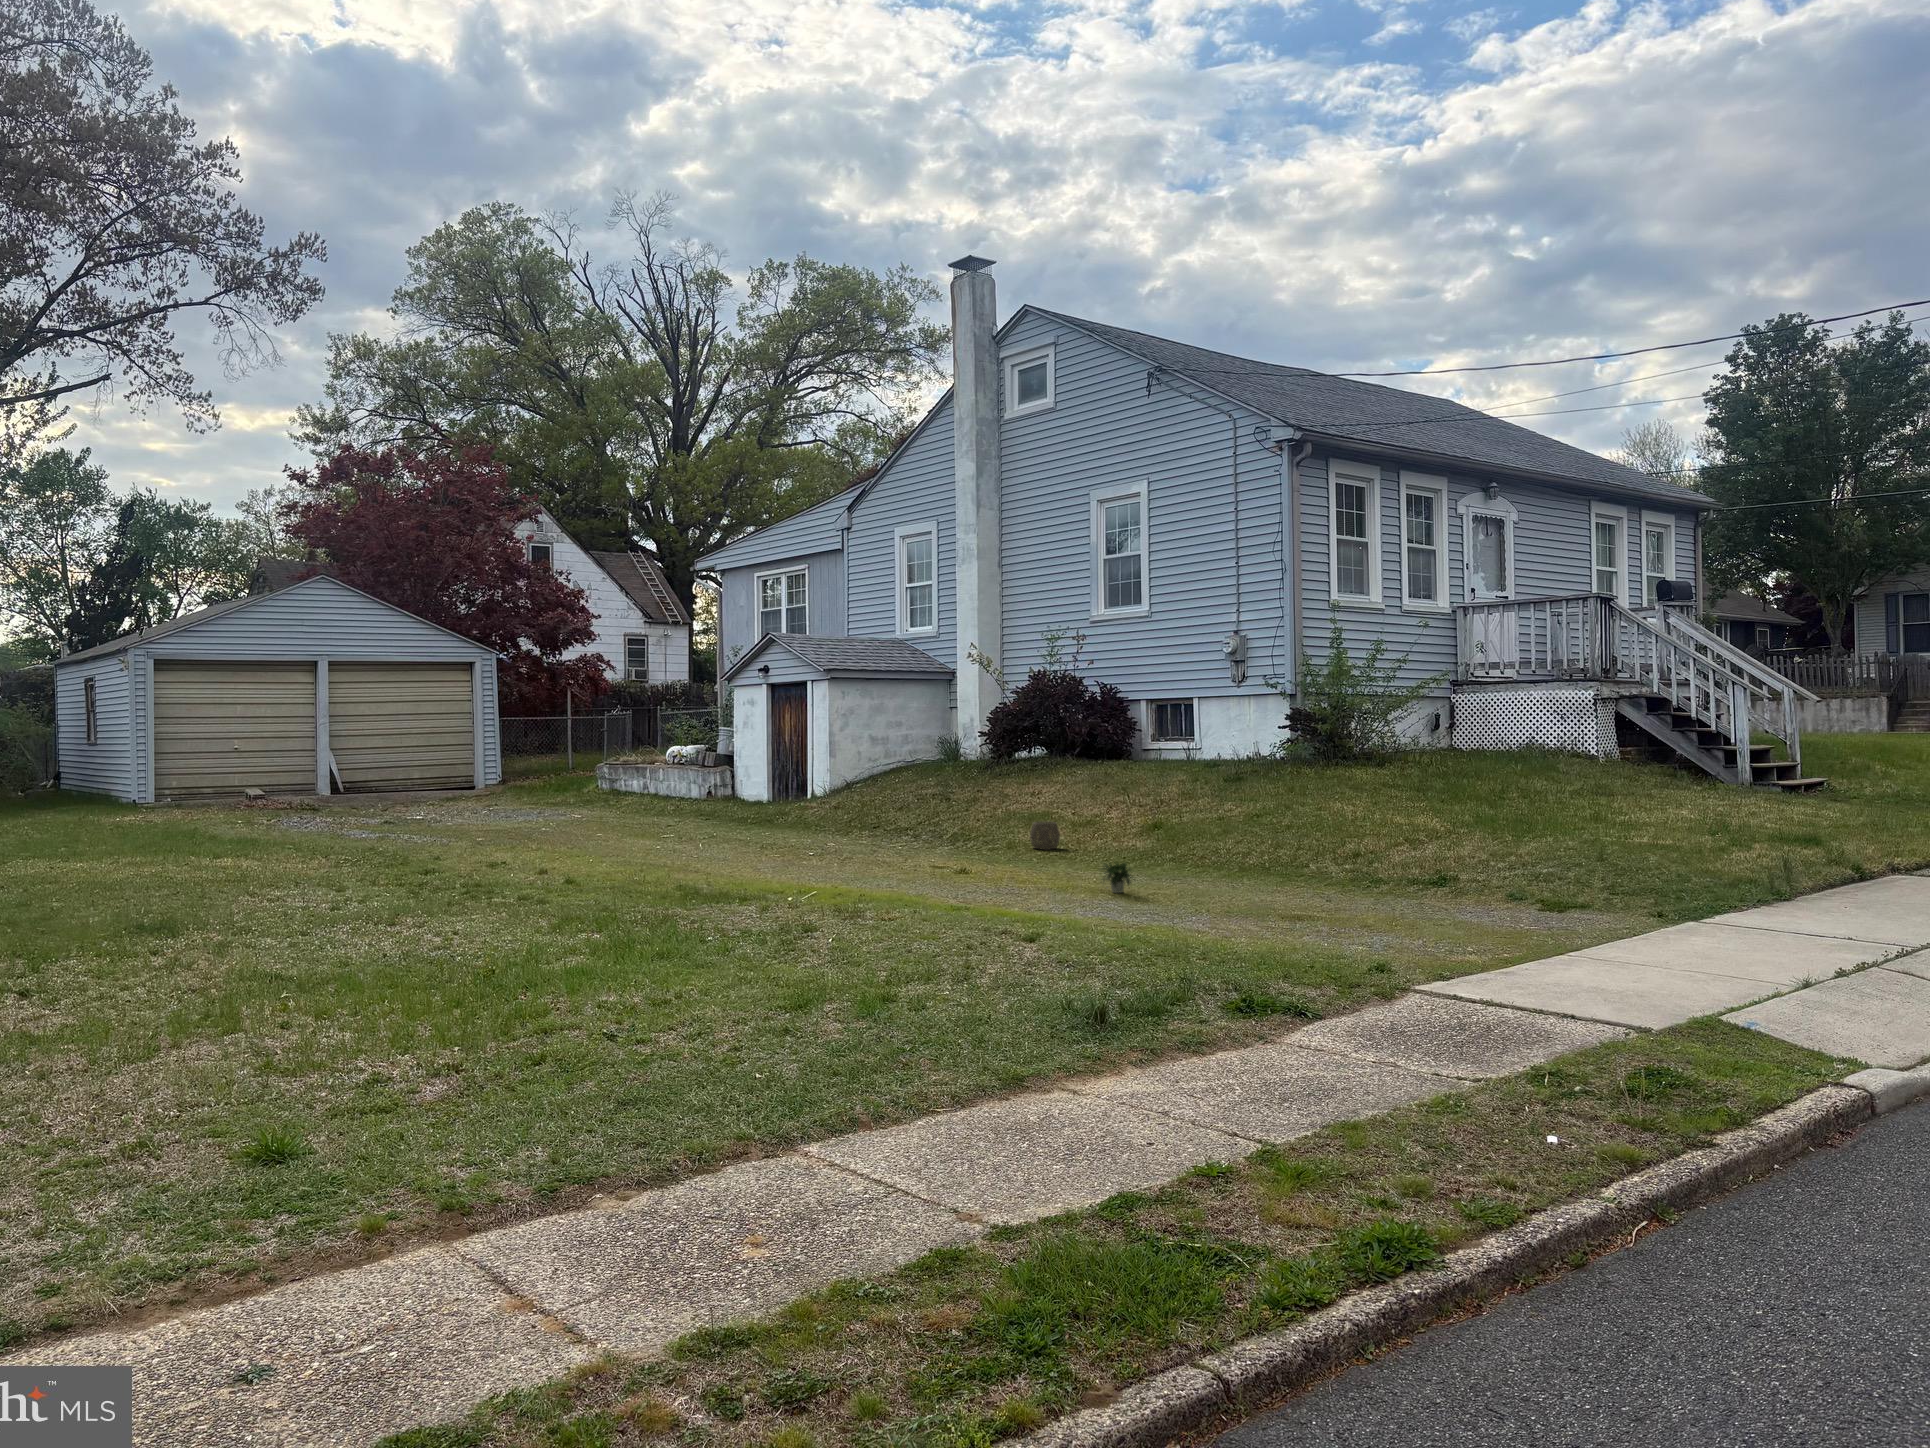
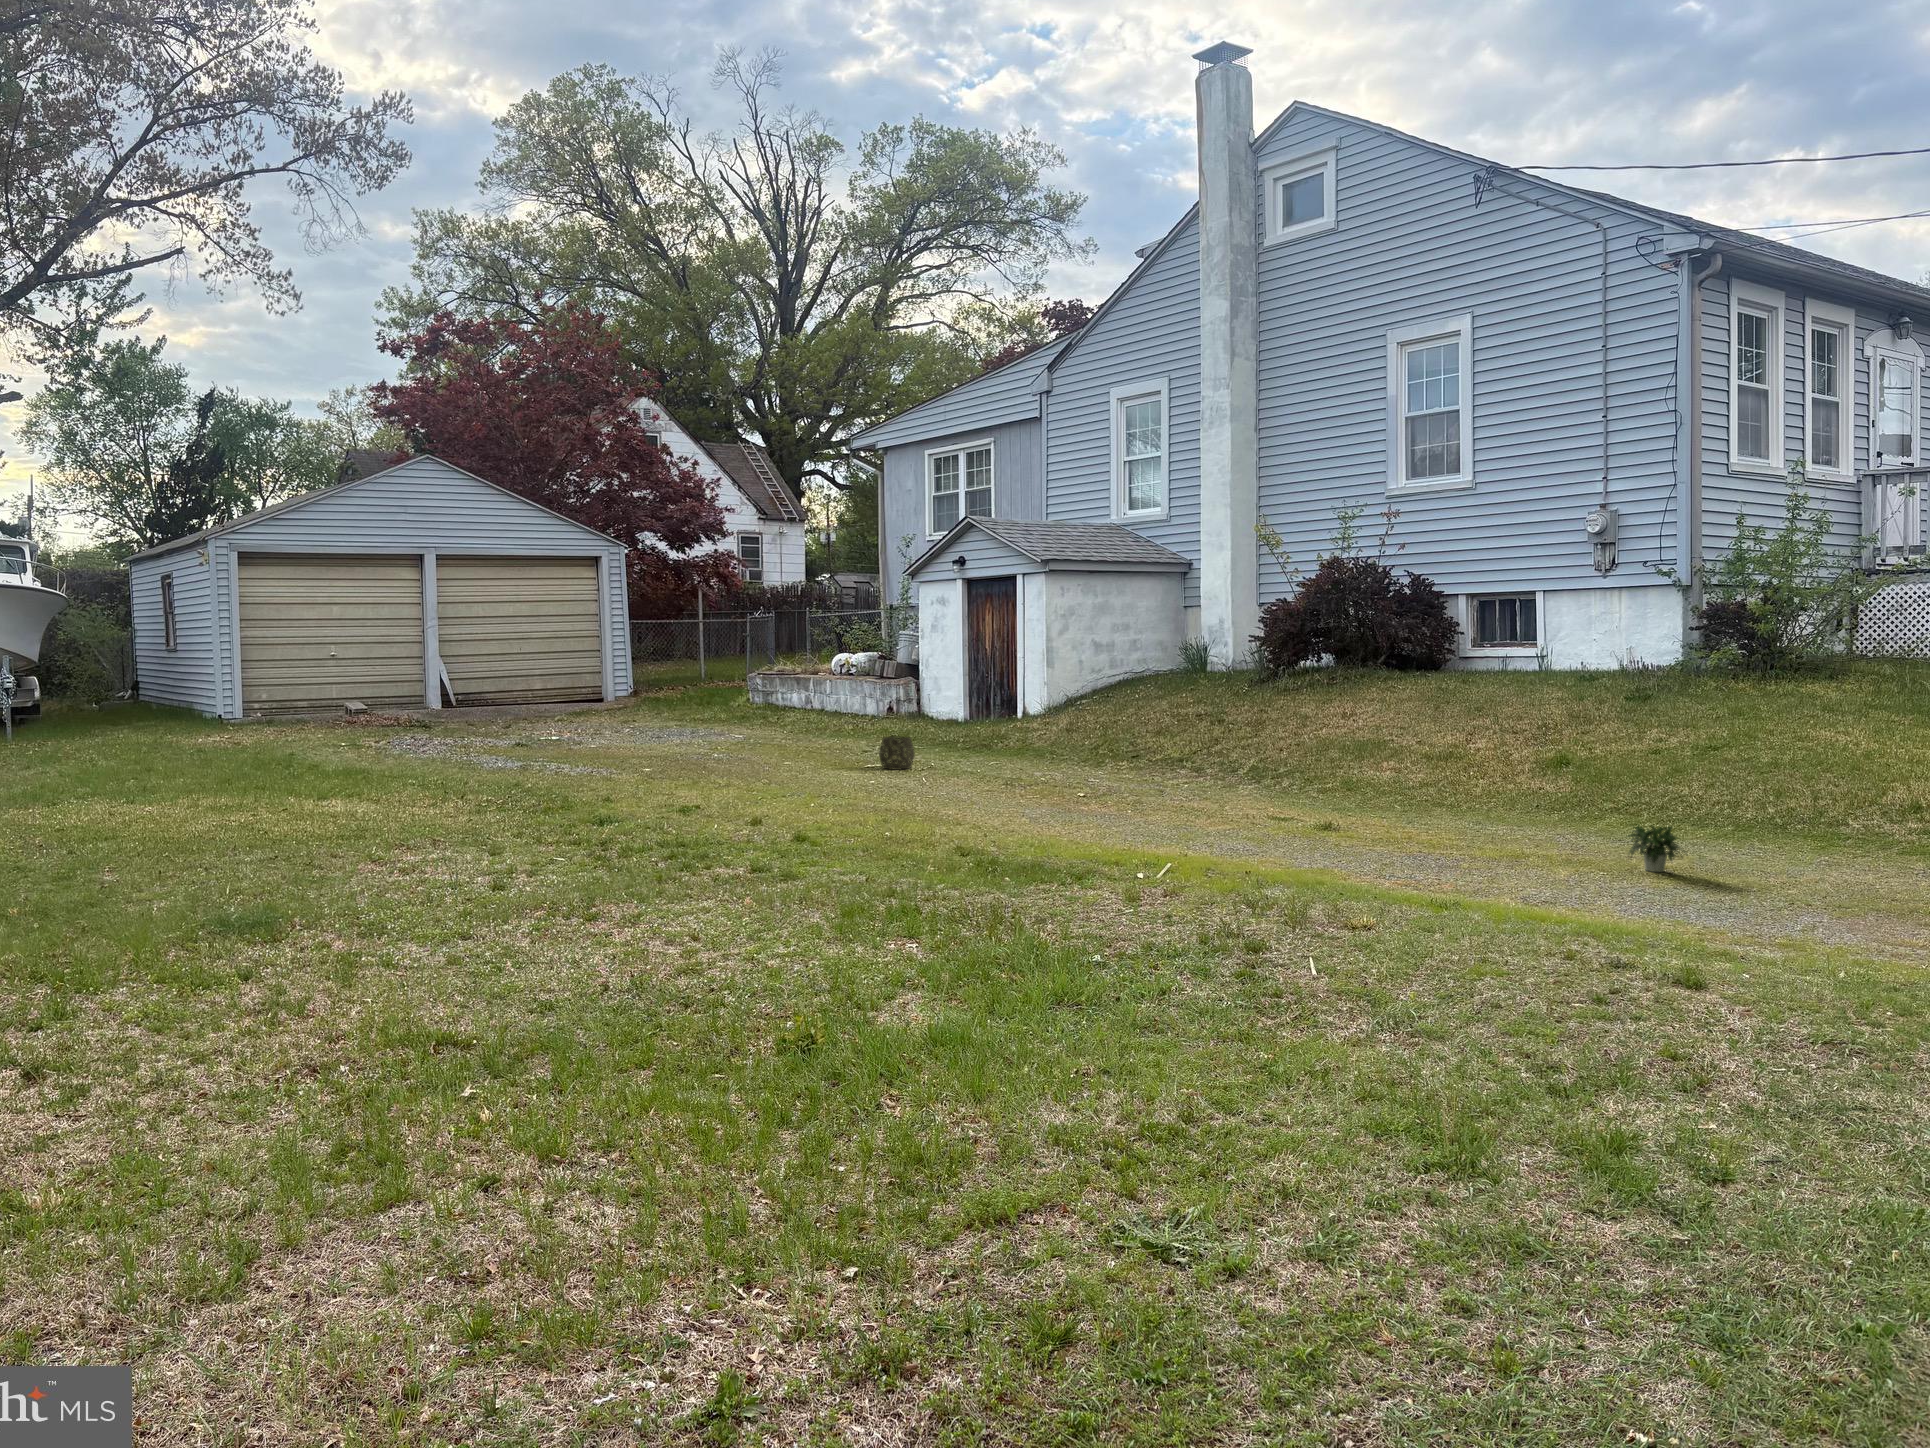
woven basket: present [1030,821,1060,849] -> present [879,737,915,770]

